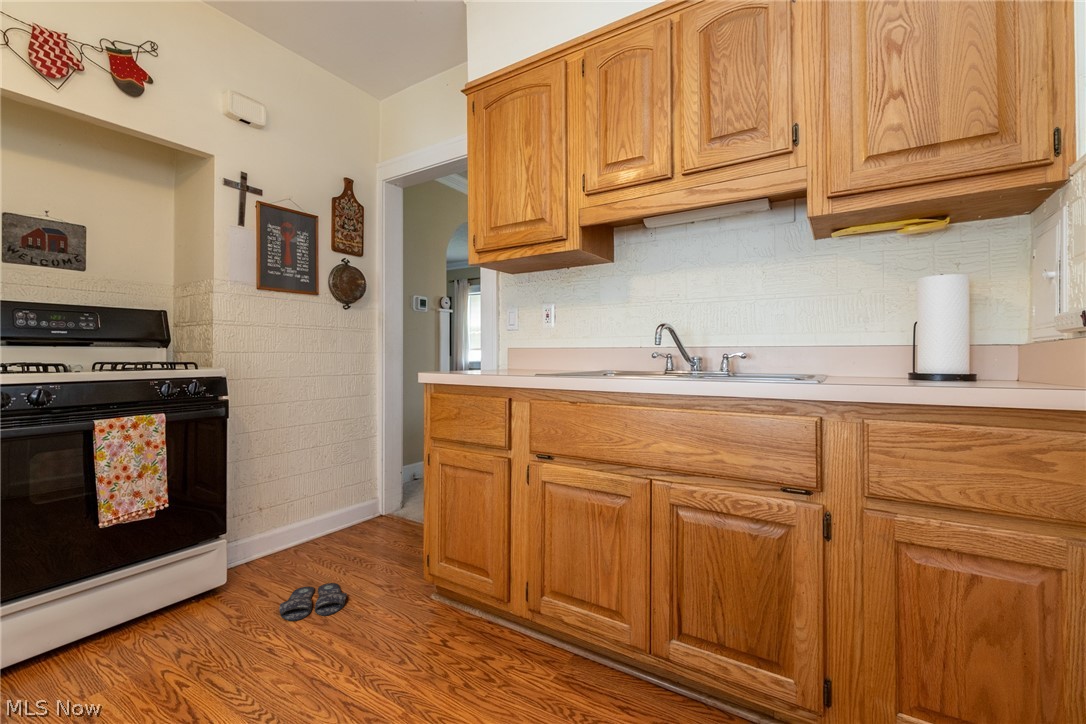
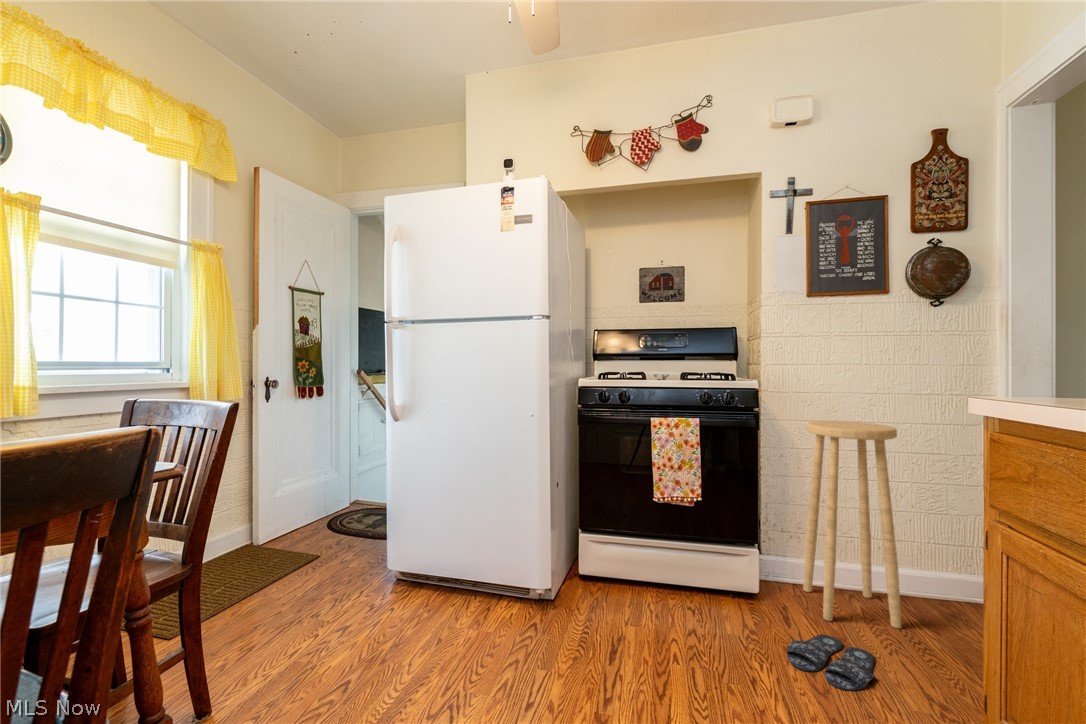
stool: none [257,404,340,579] -> present [803,421,901,629]

